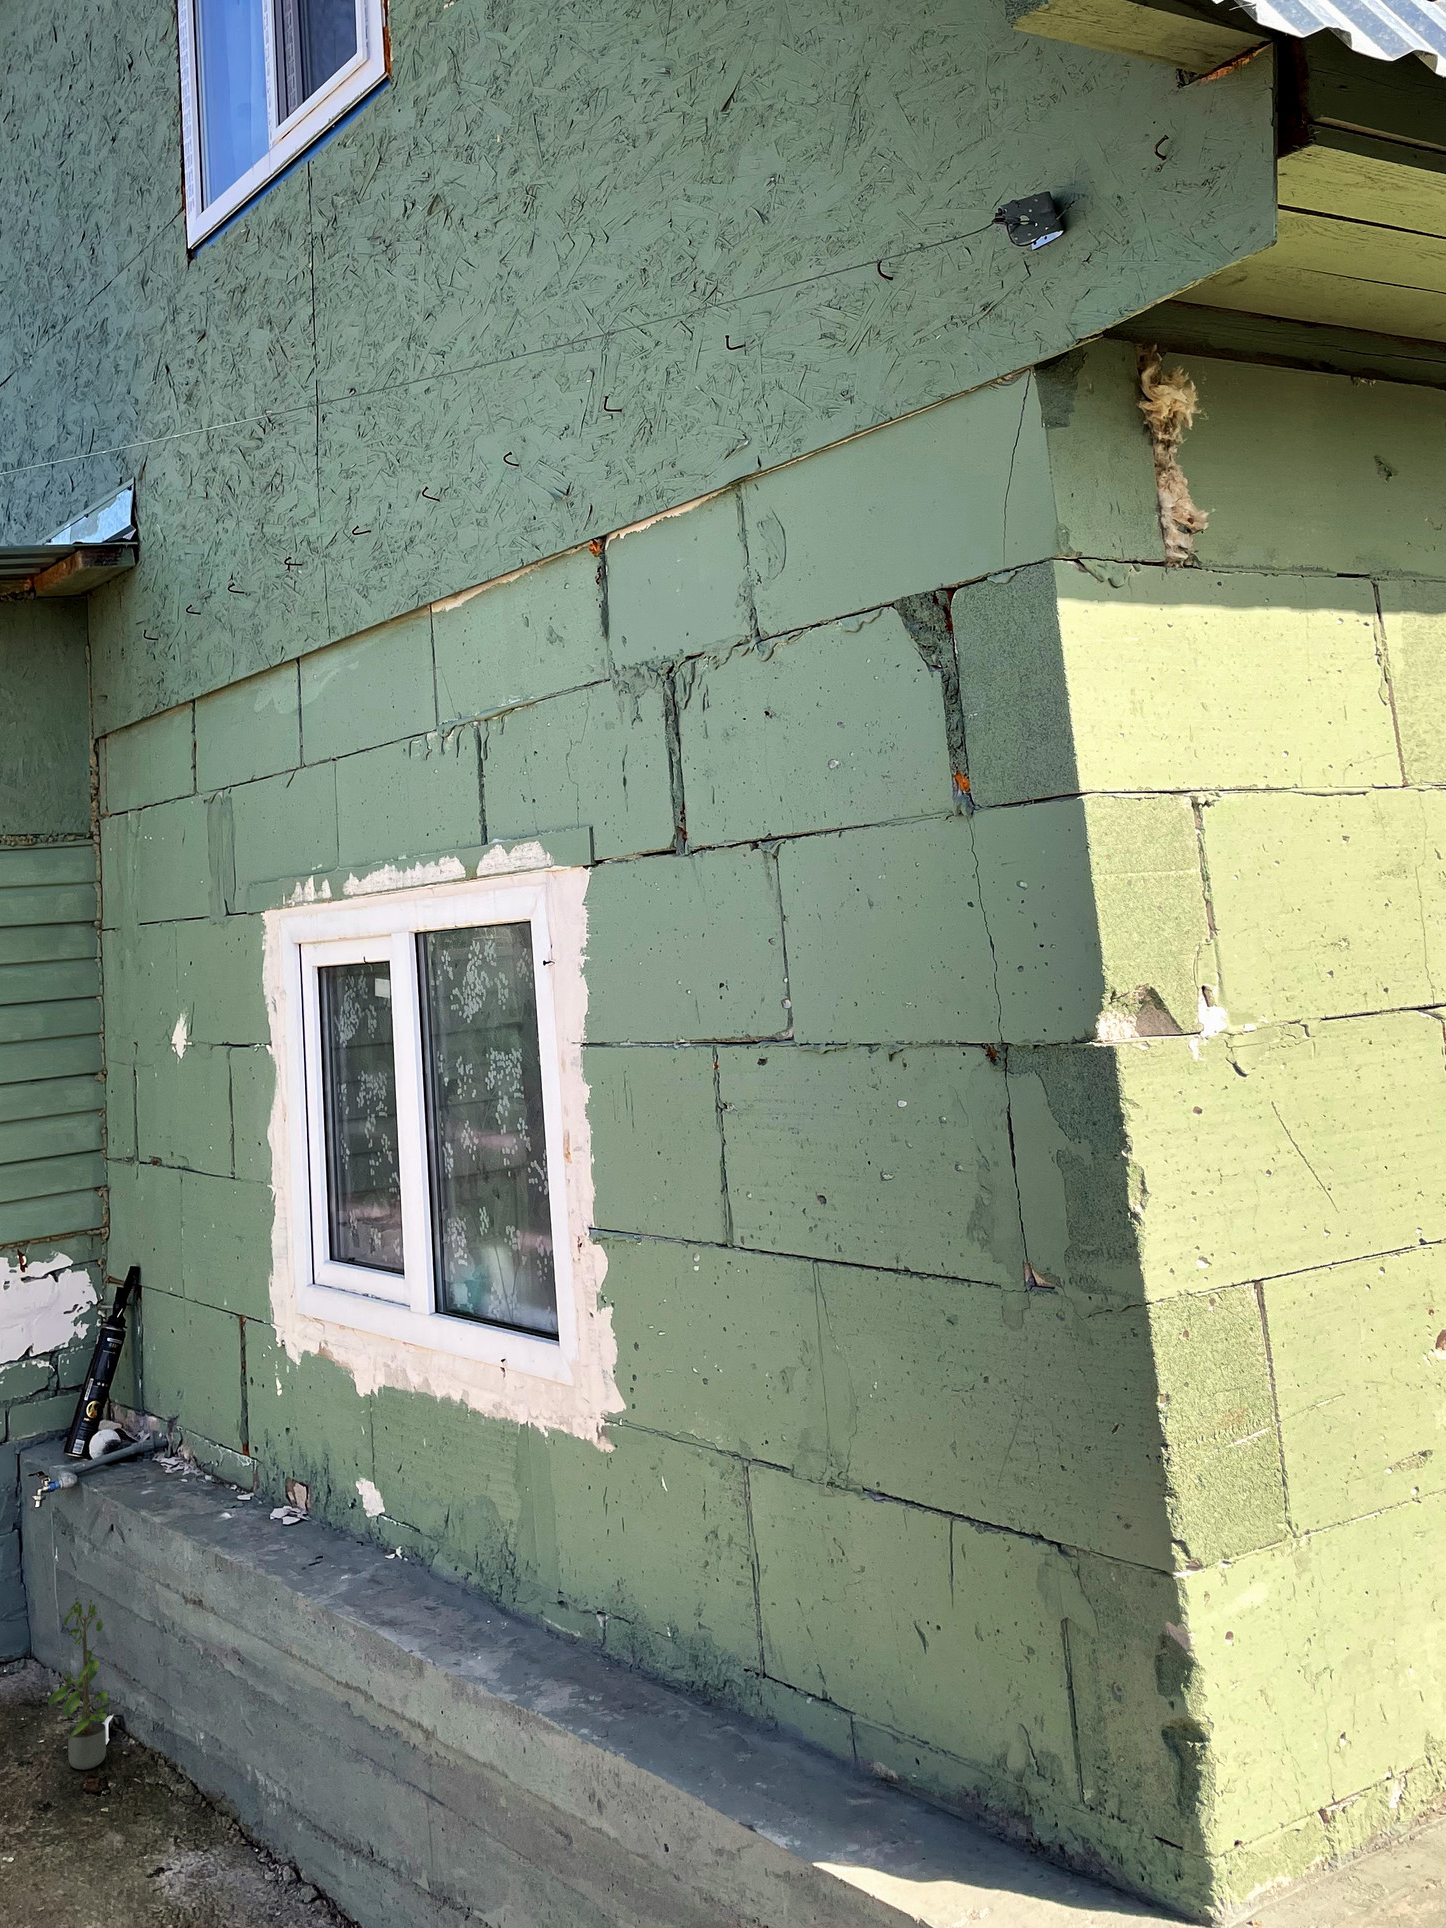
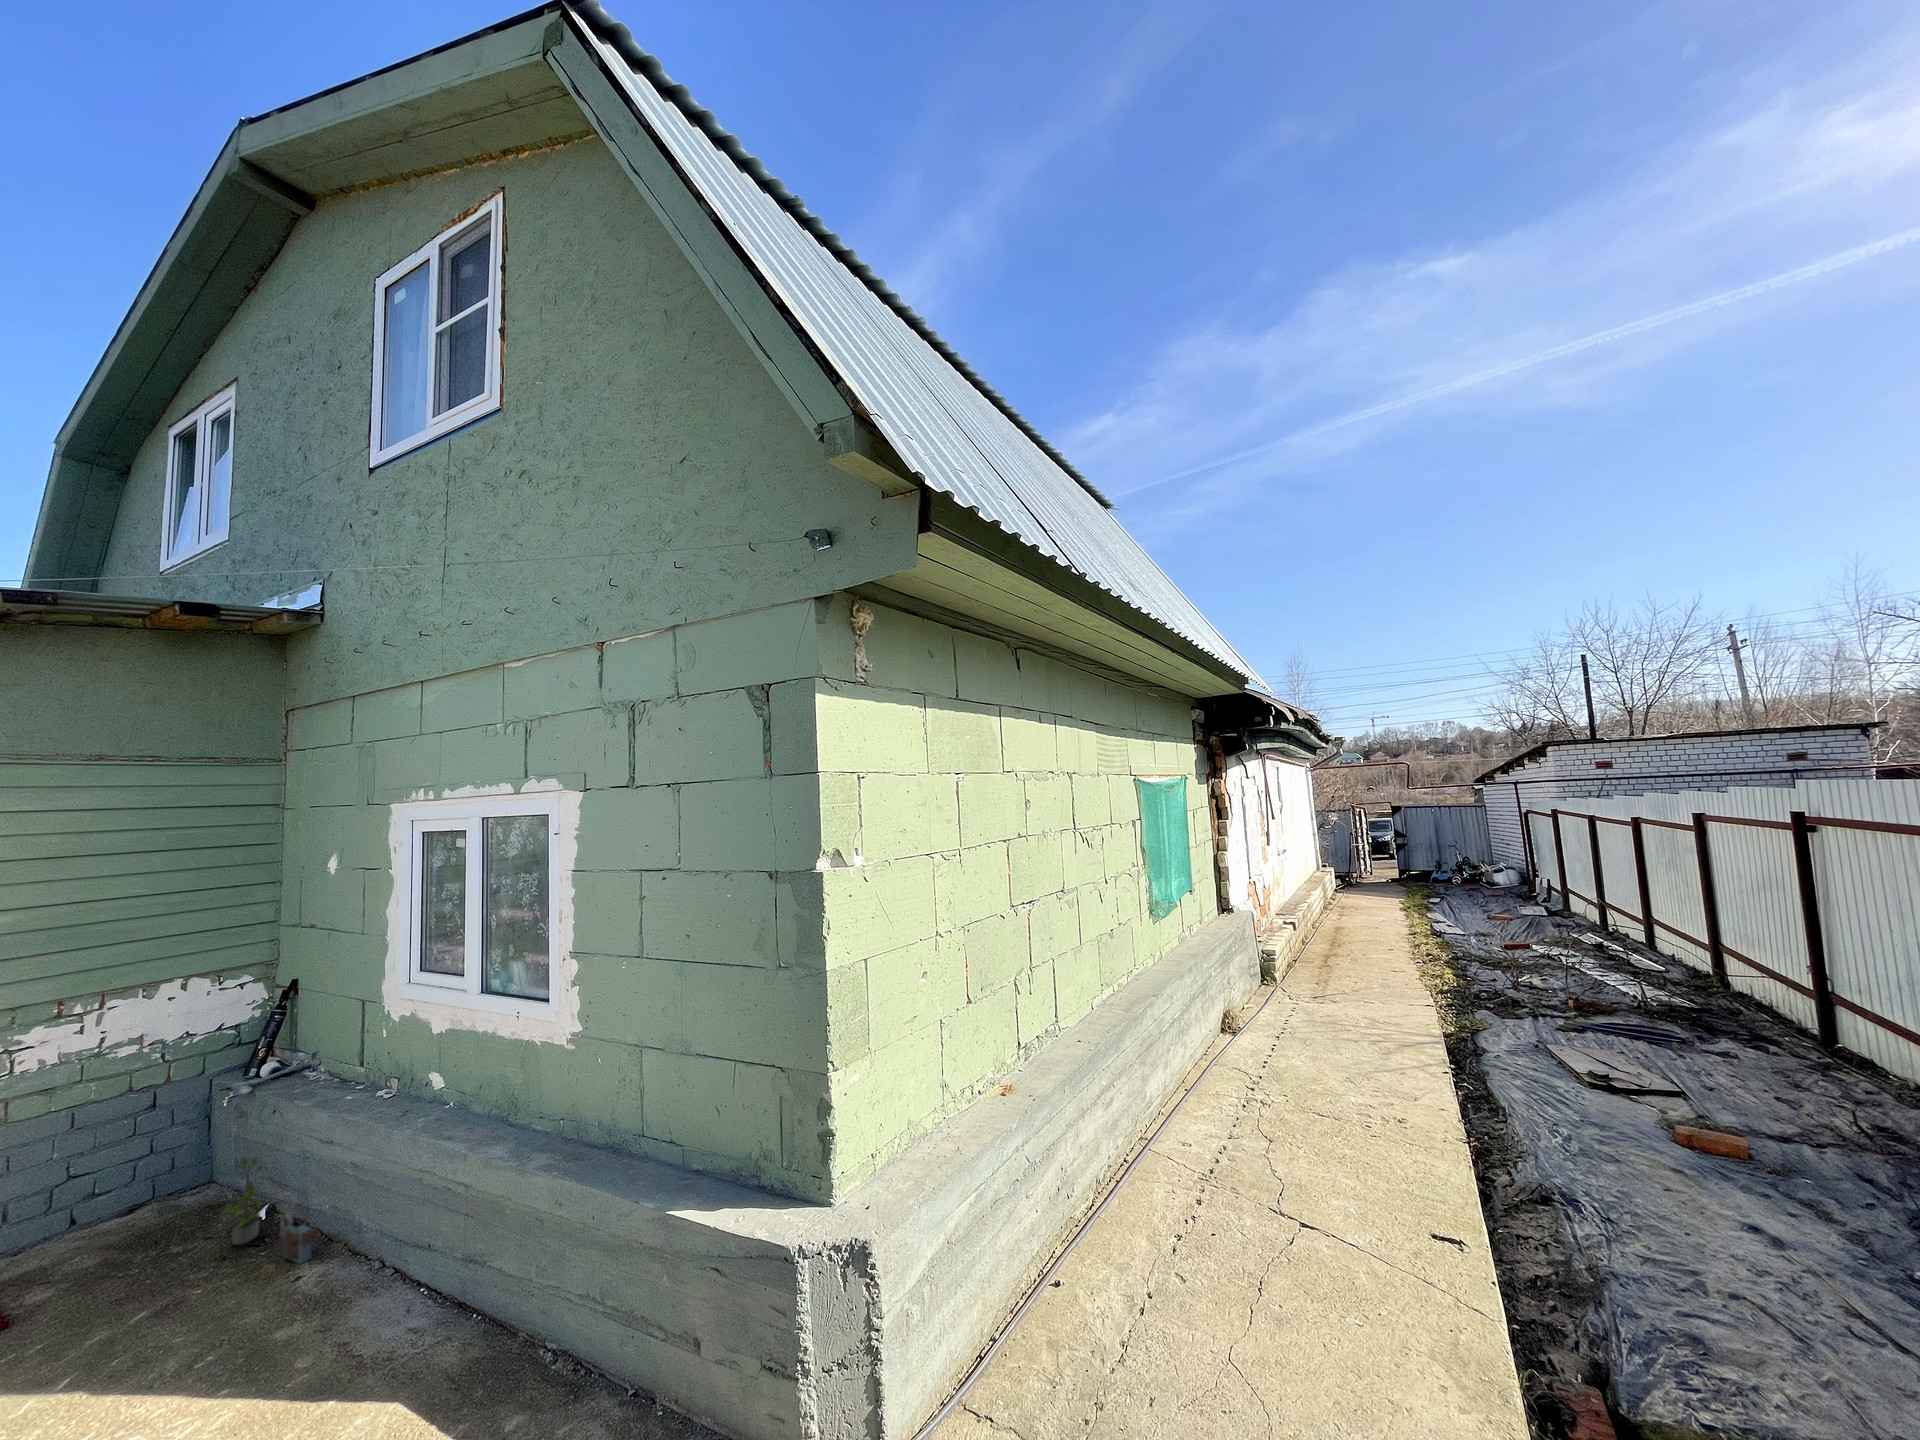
watering can: none [135,1723,197,1829] -> present [279,1214,320,1264]

